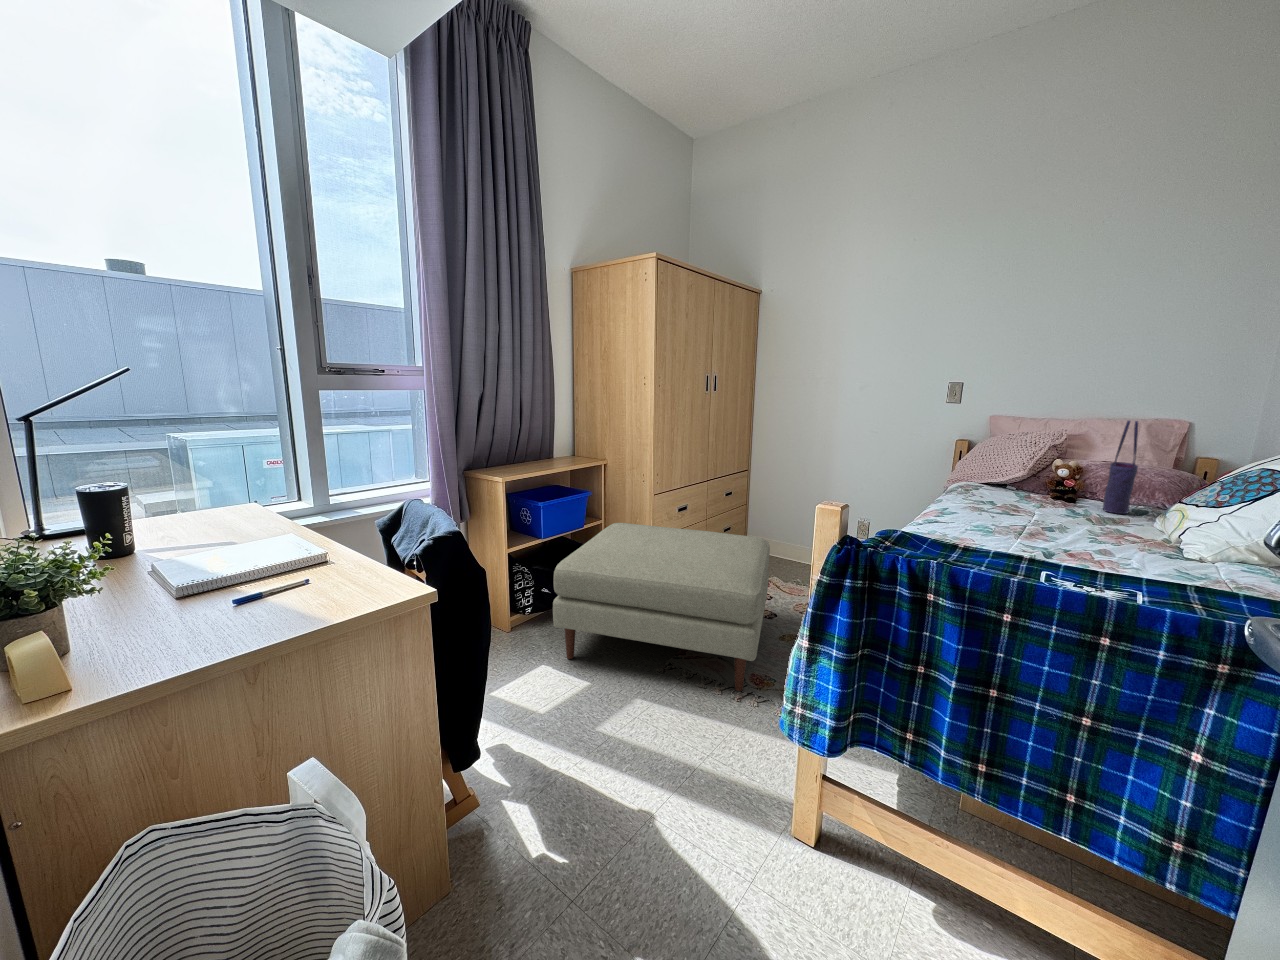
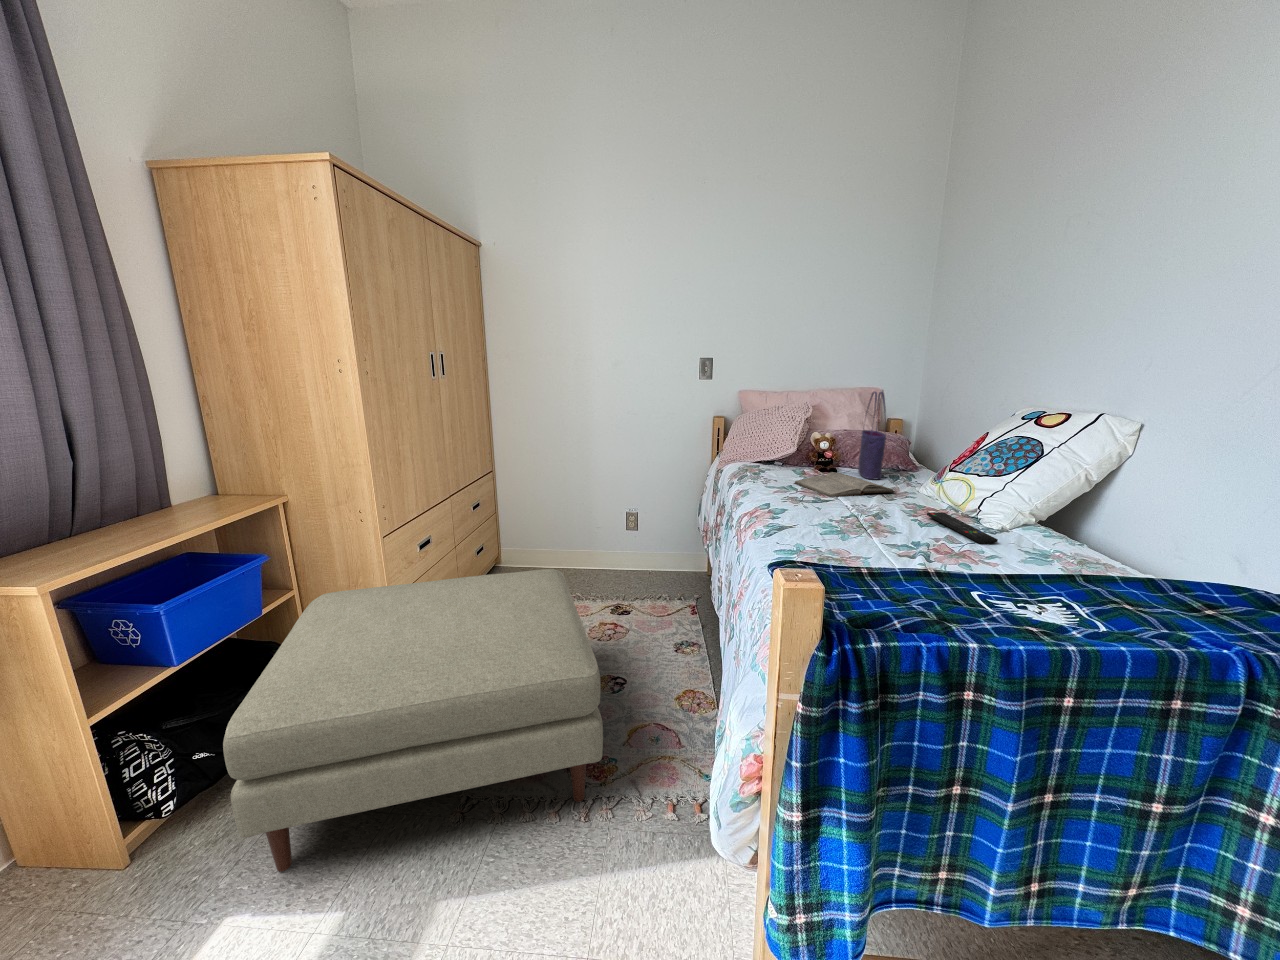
diary: none [1001,498,1119,523] -> present [794,472,895,497]
remote control: none [1117,537,1168,567] -> present [927,512,998,544]

